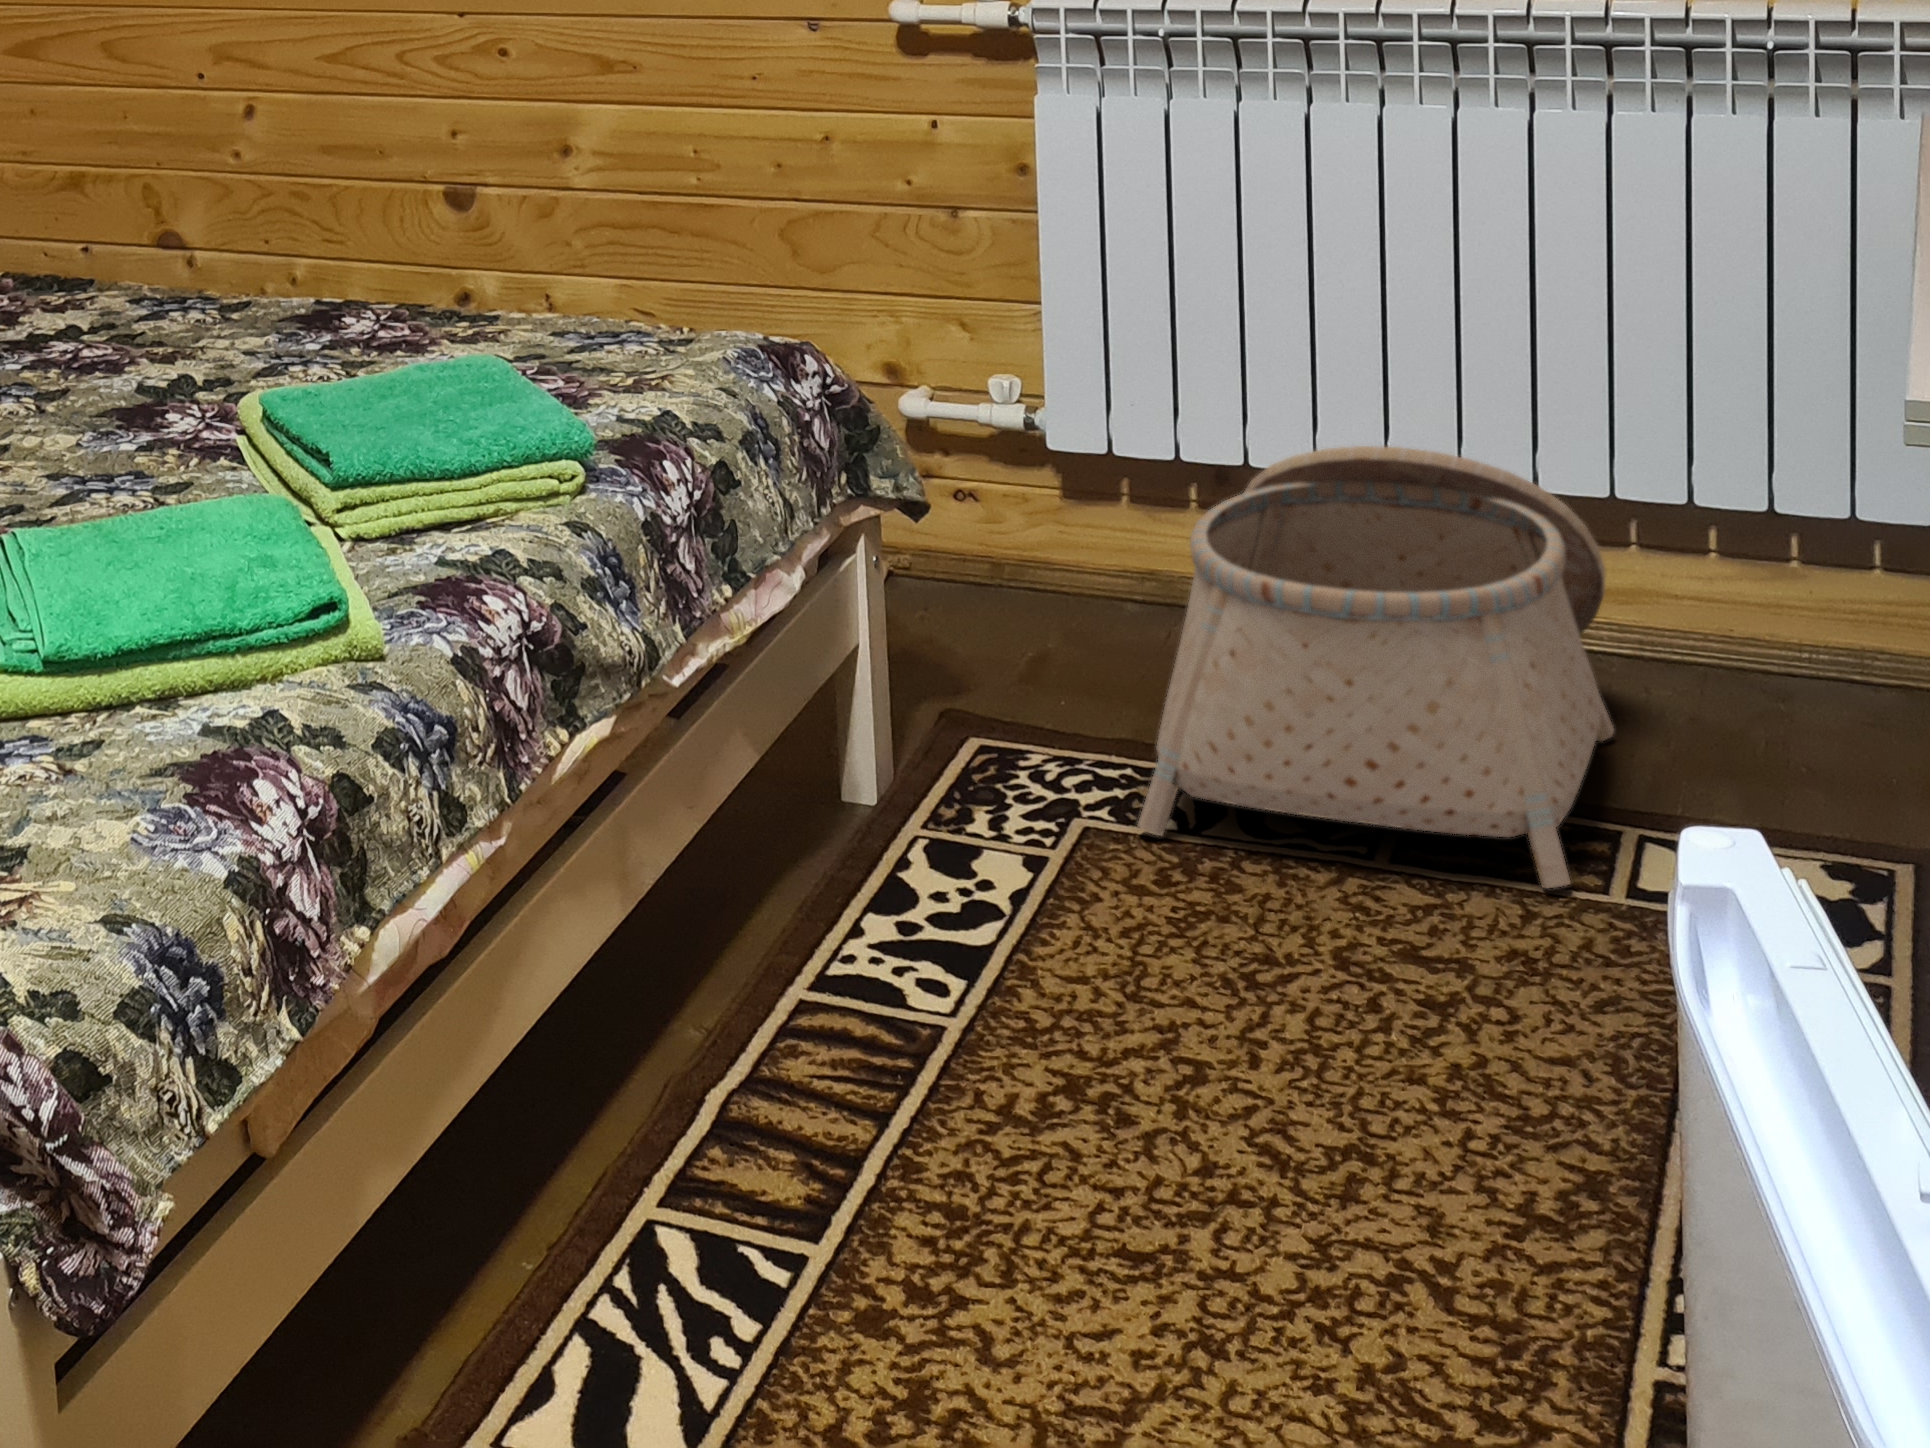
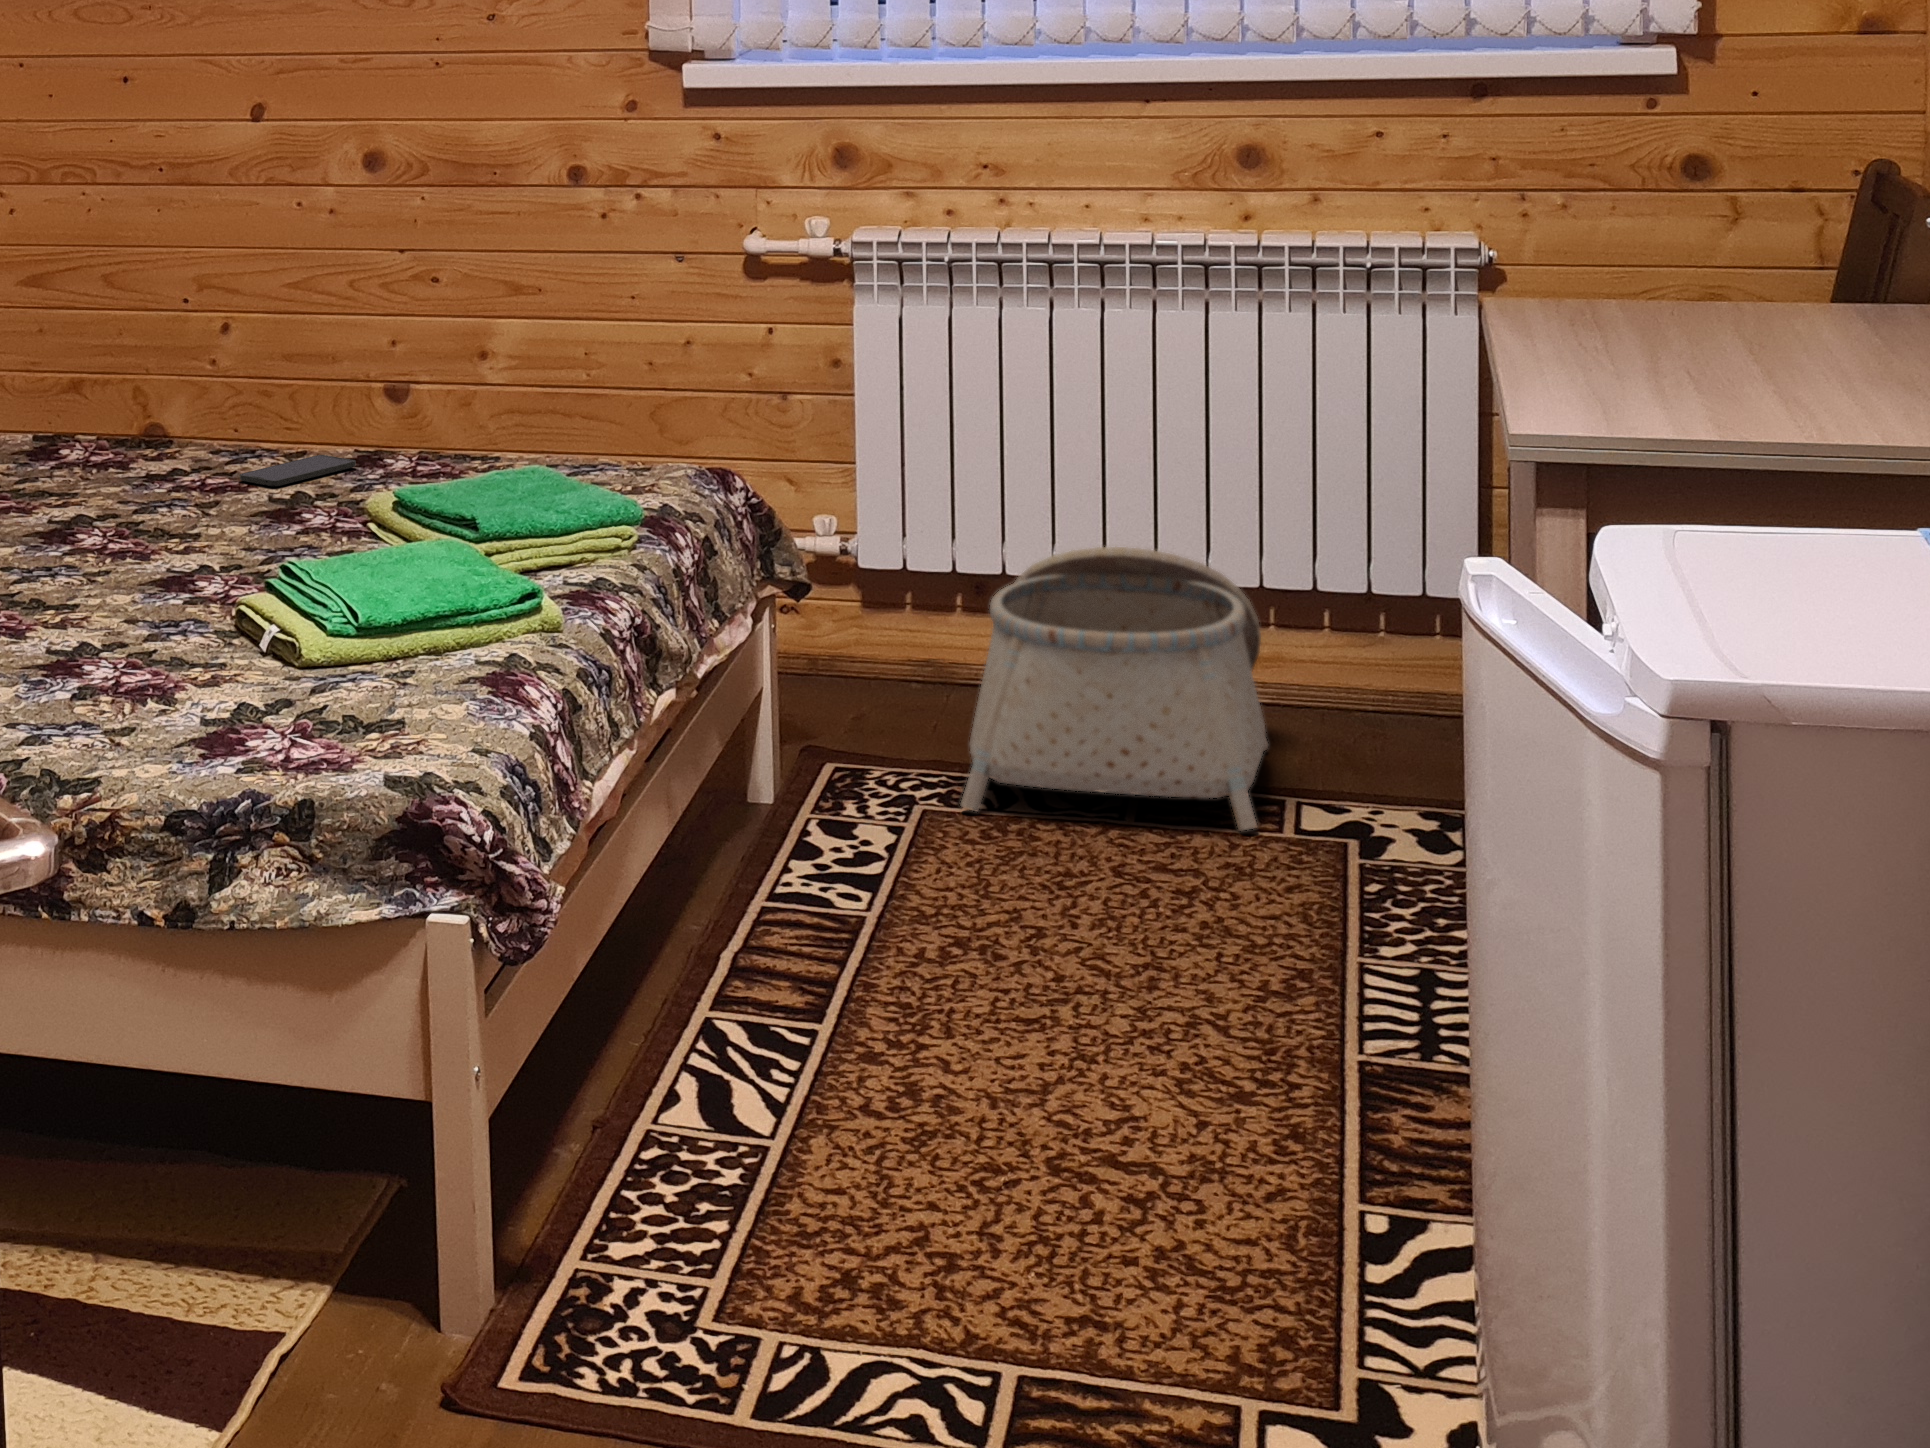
smartphone: none [117,318,285,371] -> present [240,455,356,486]

